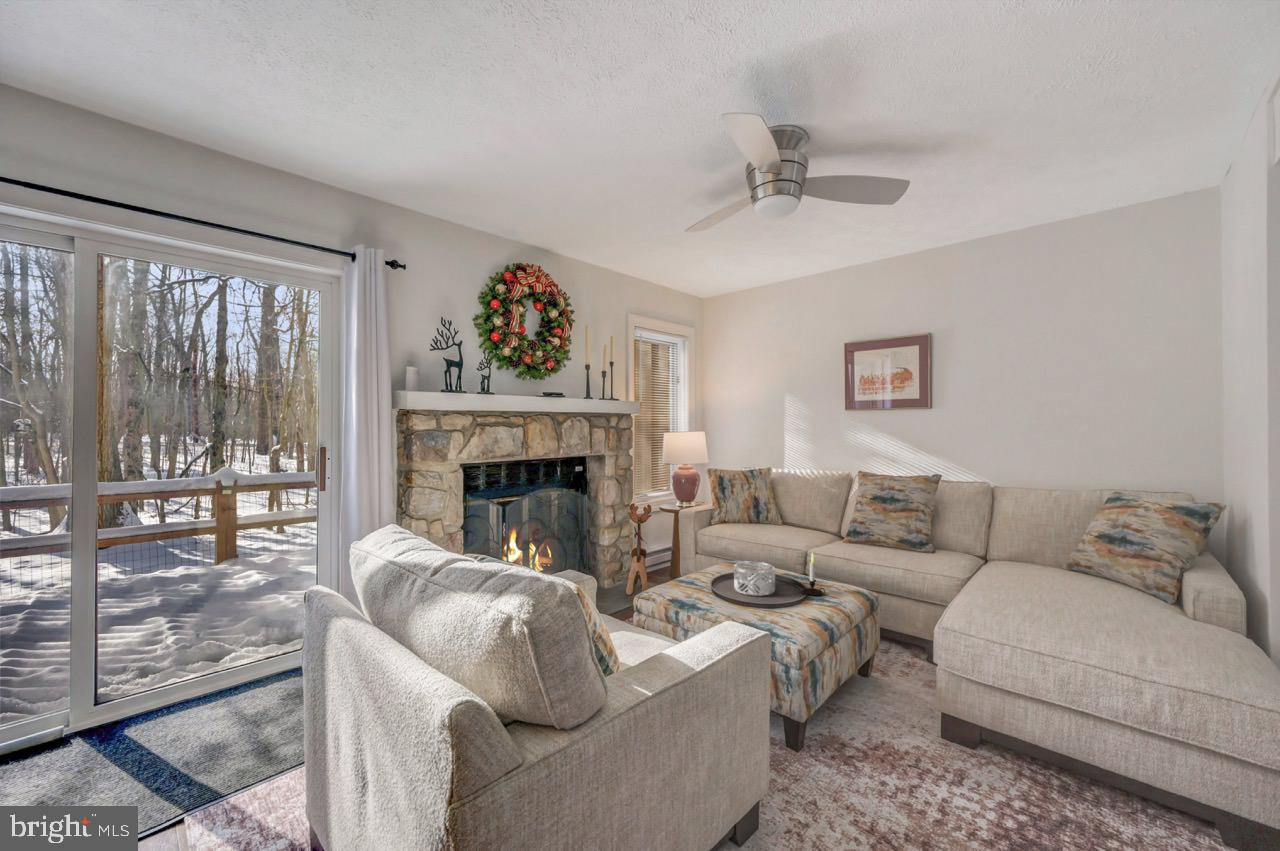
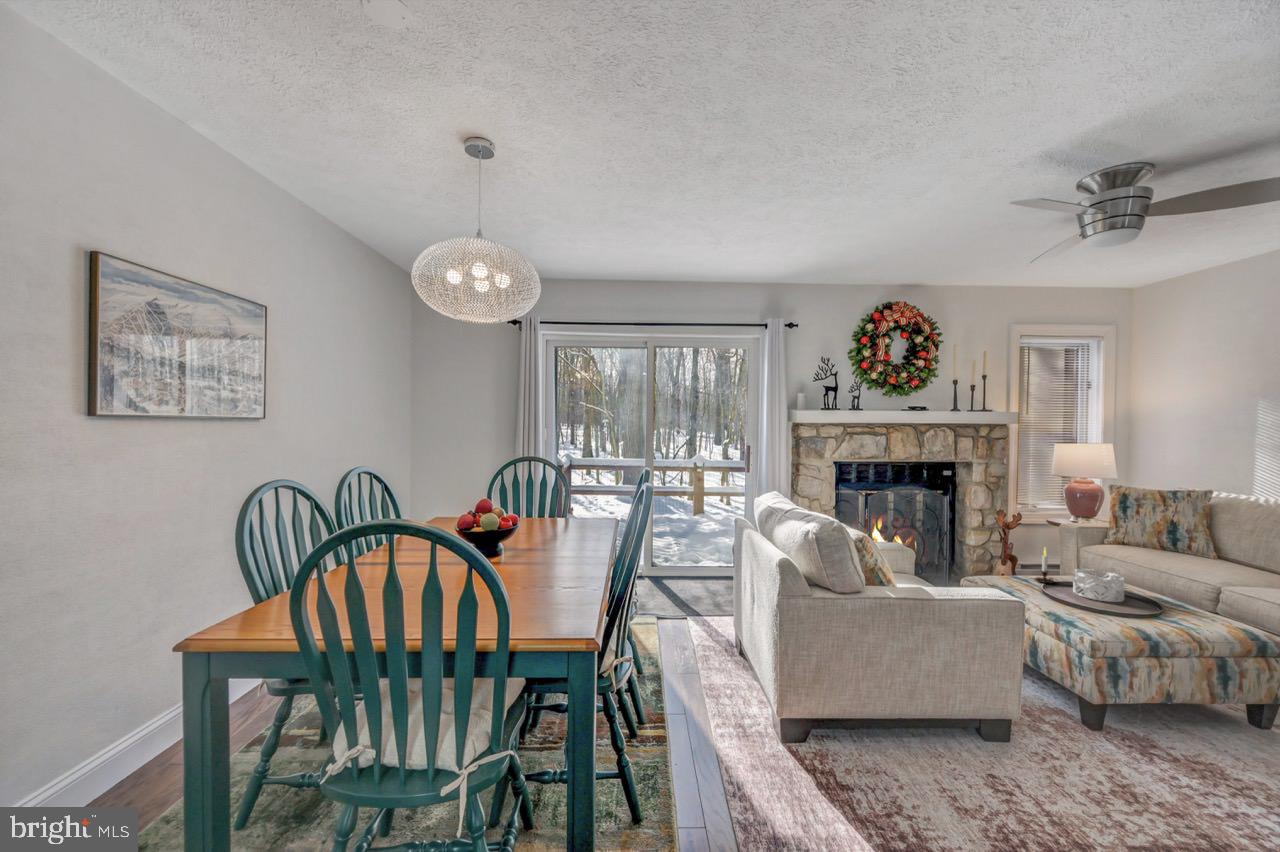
candle: present [802,553,825,595] -> present [1035,549,1054,583]

